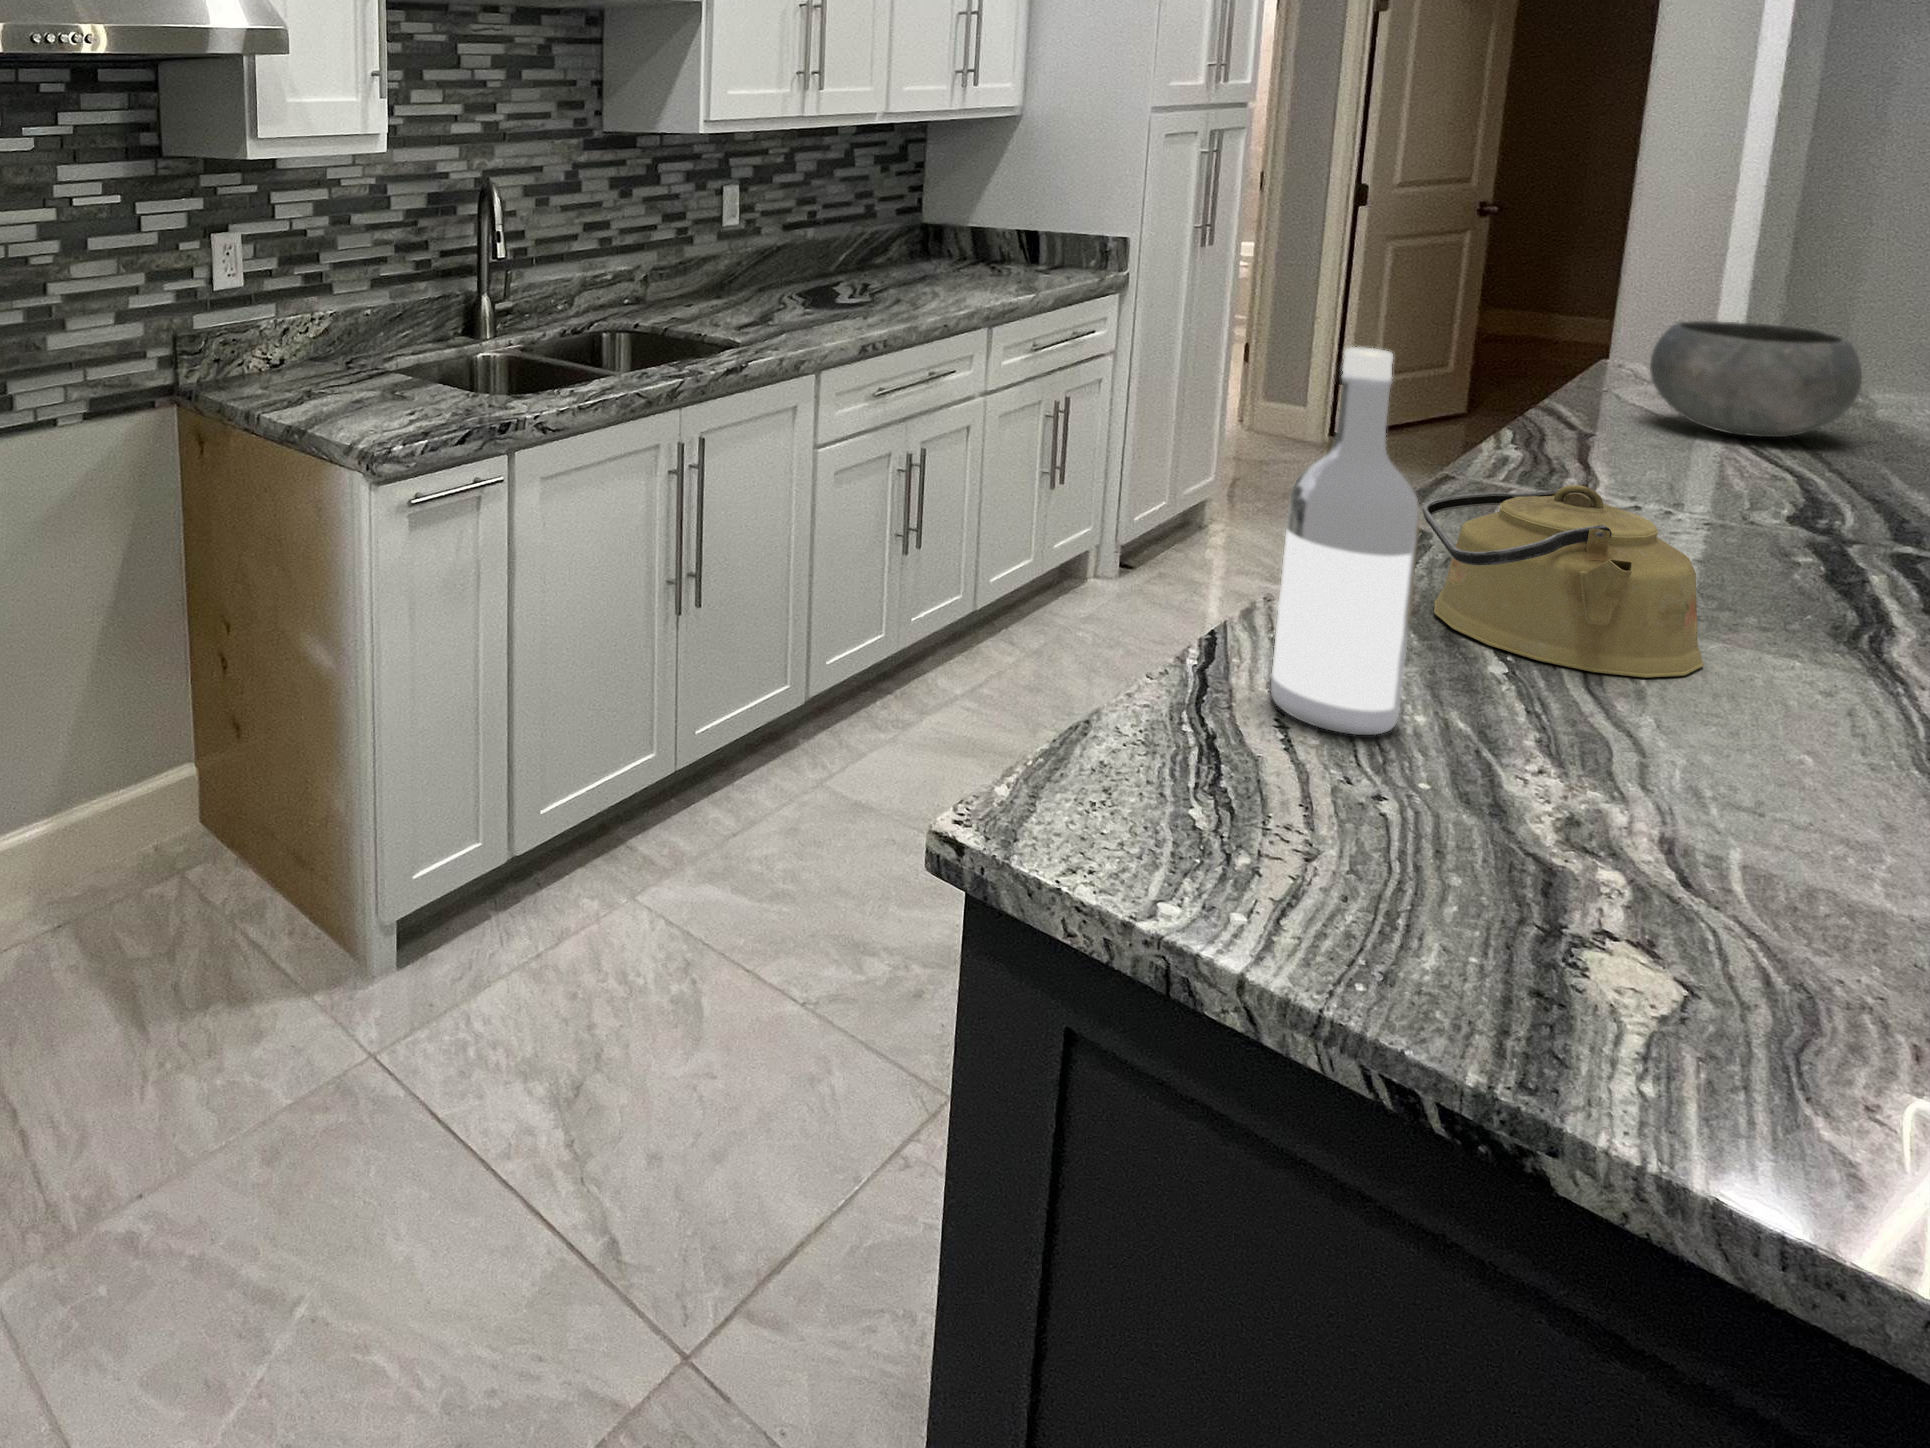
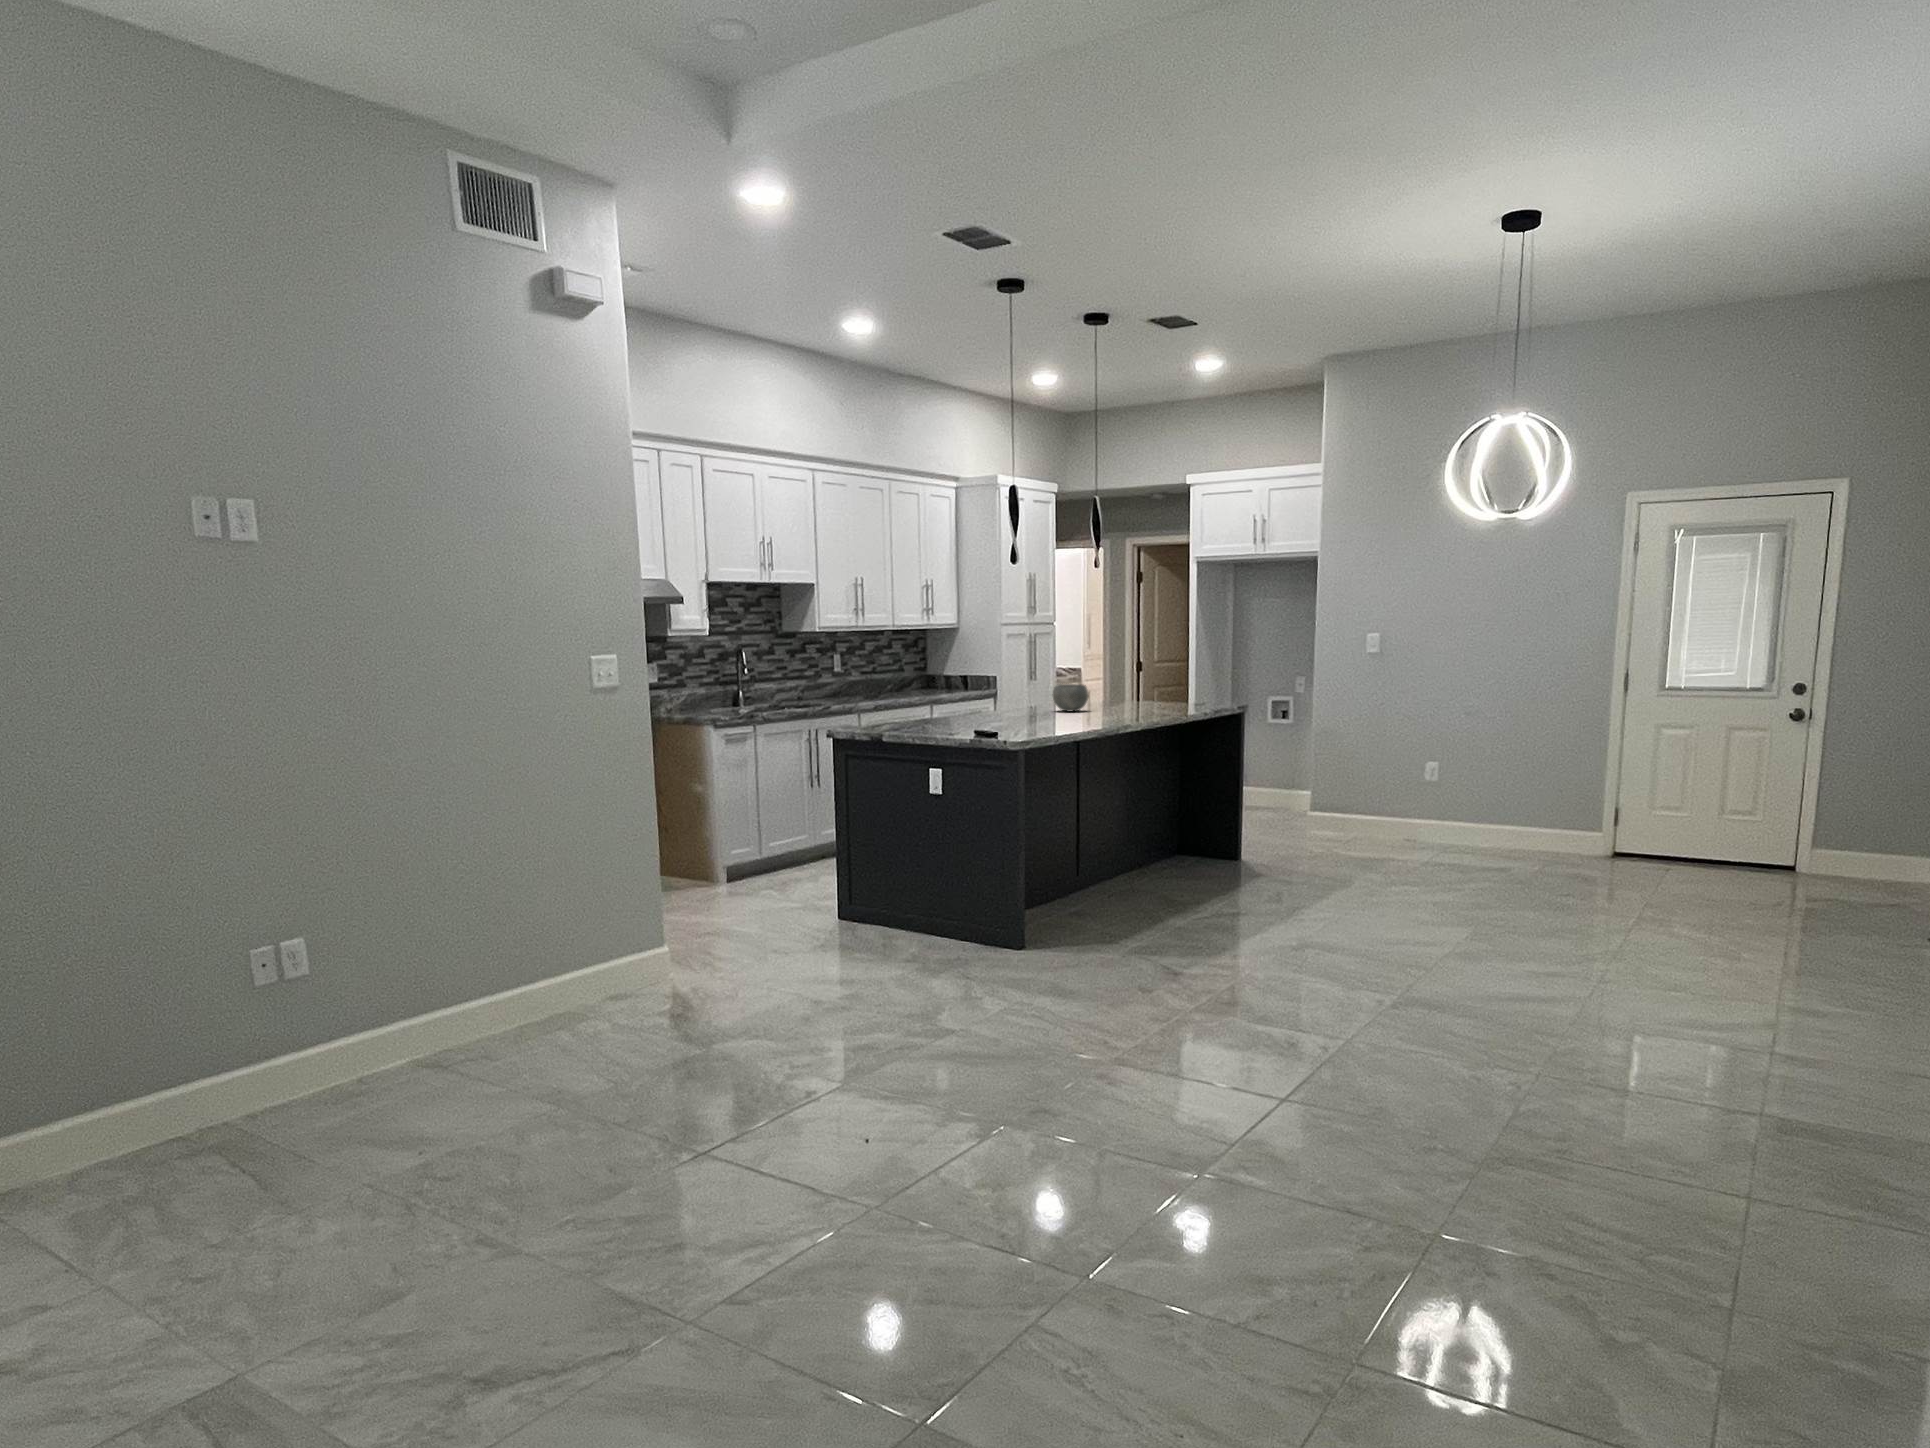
wine bottle: present [1271,347,1420,735] -> none [890,667,907,730]
kettle: present [1422,485,1704,678] -> none [932,697,972,727]

